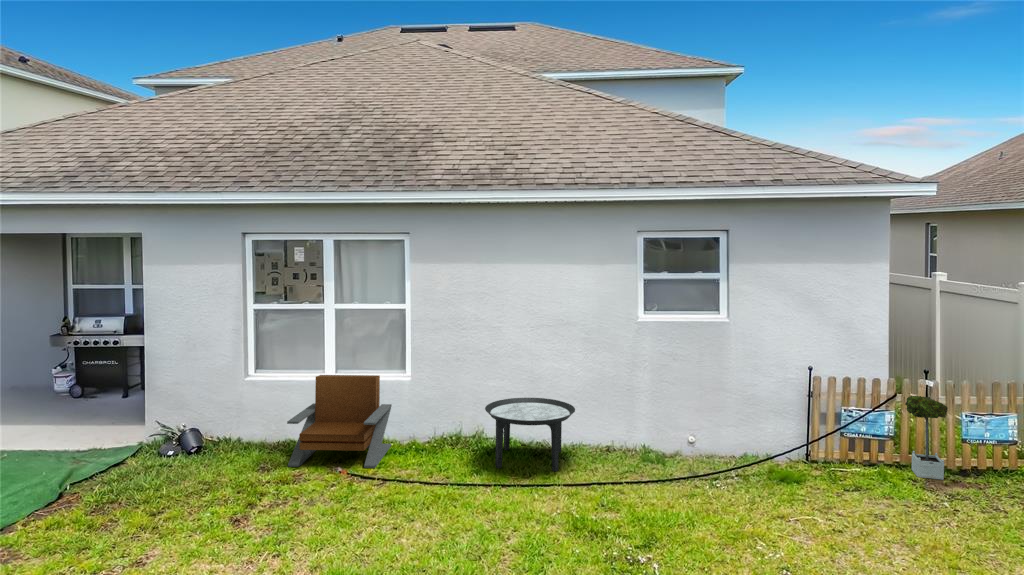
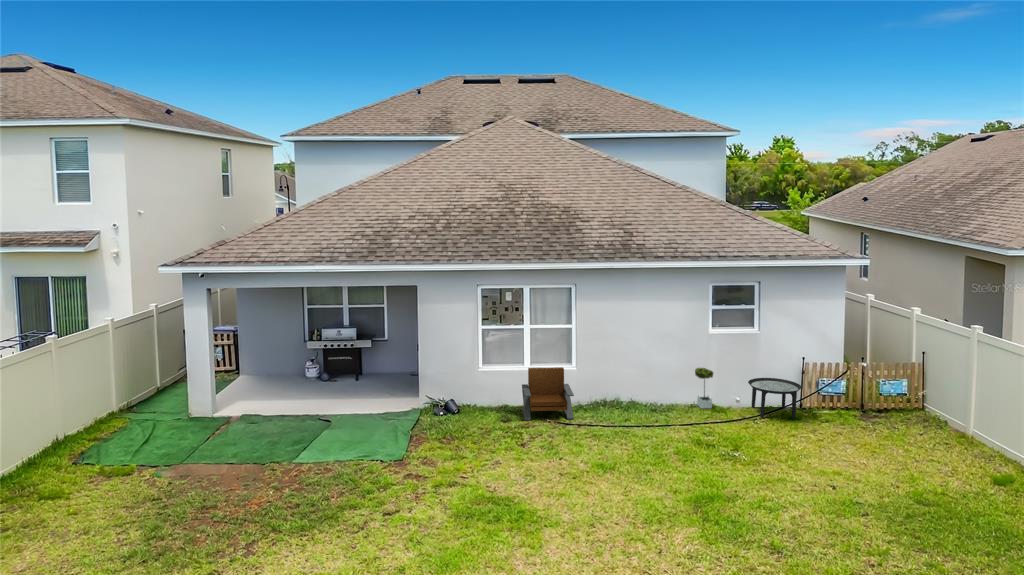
potted tree: present [905,396,948,480] -> present [695,368,713,409]
round table: present [485,398,575,471] -> present [748,378,802,418]

